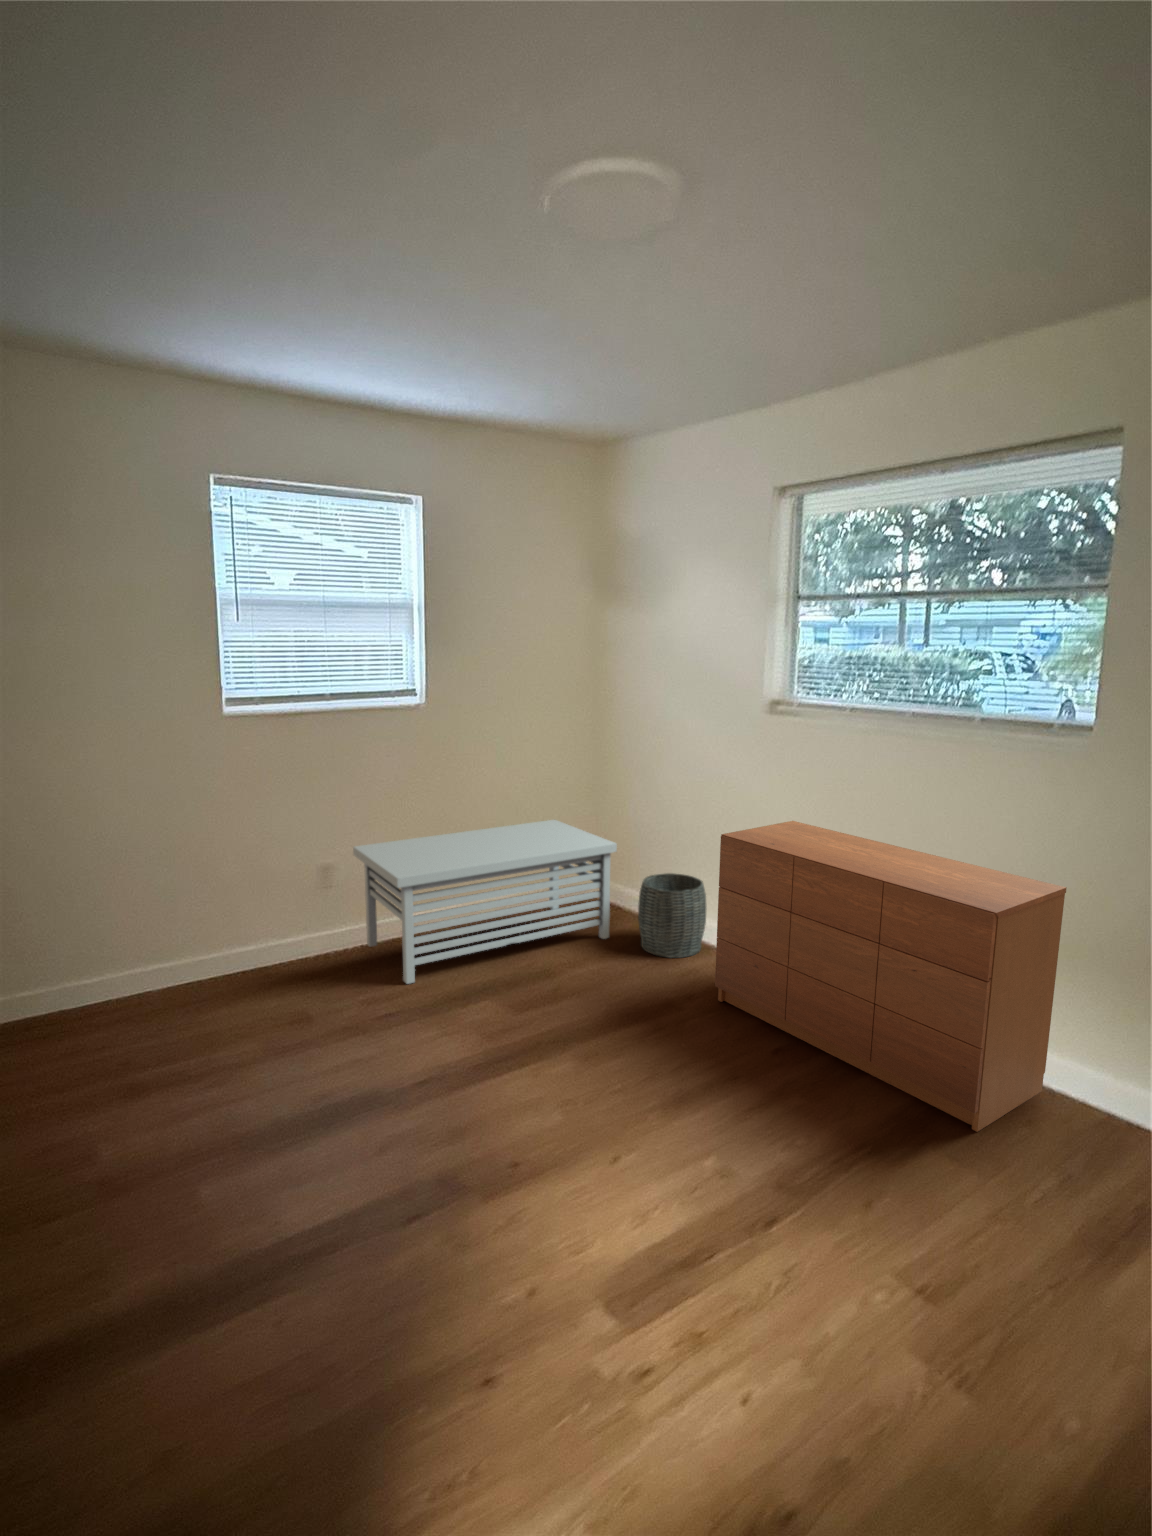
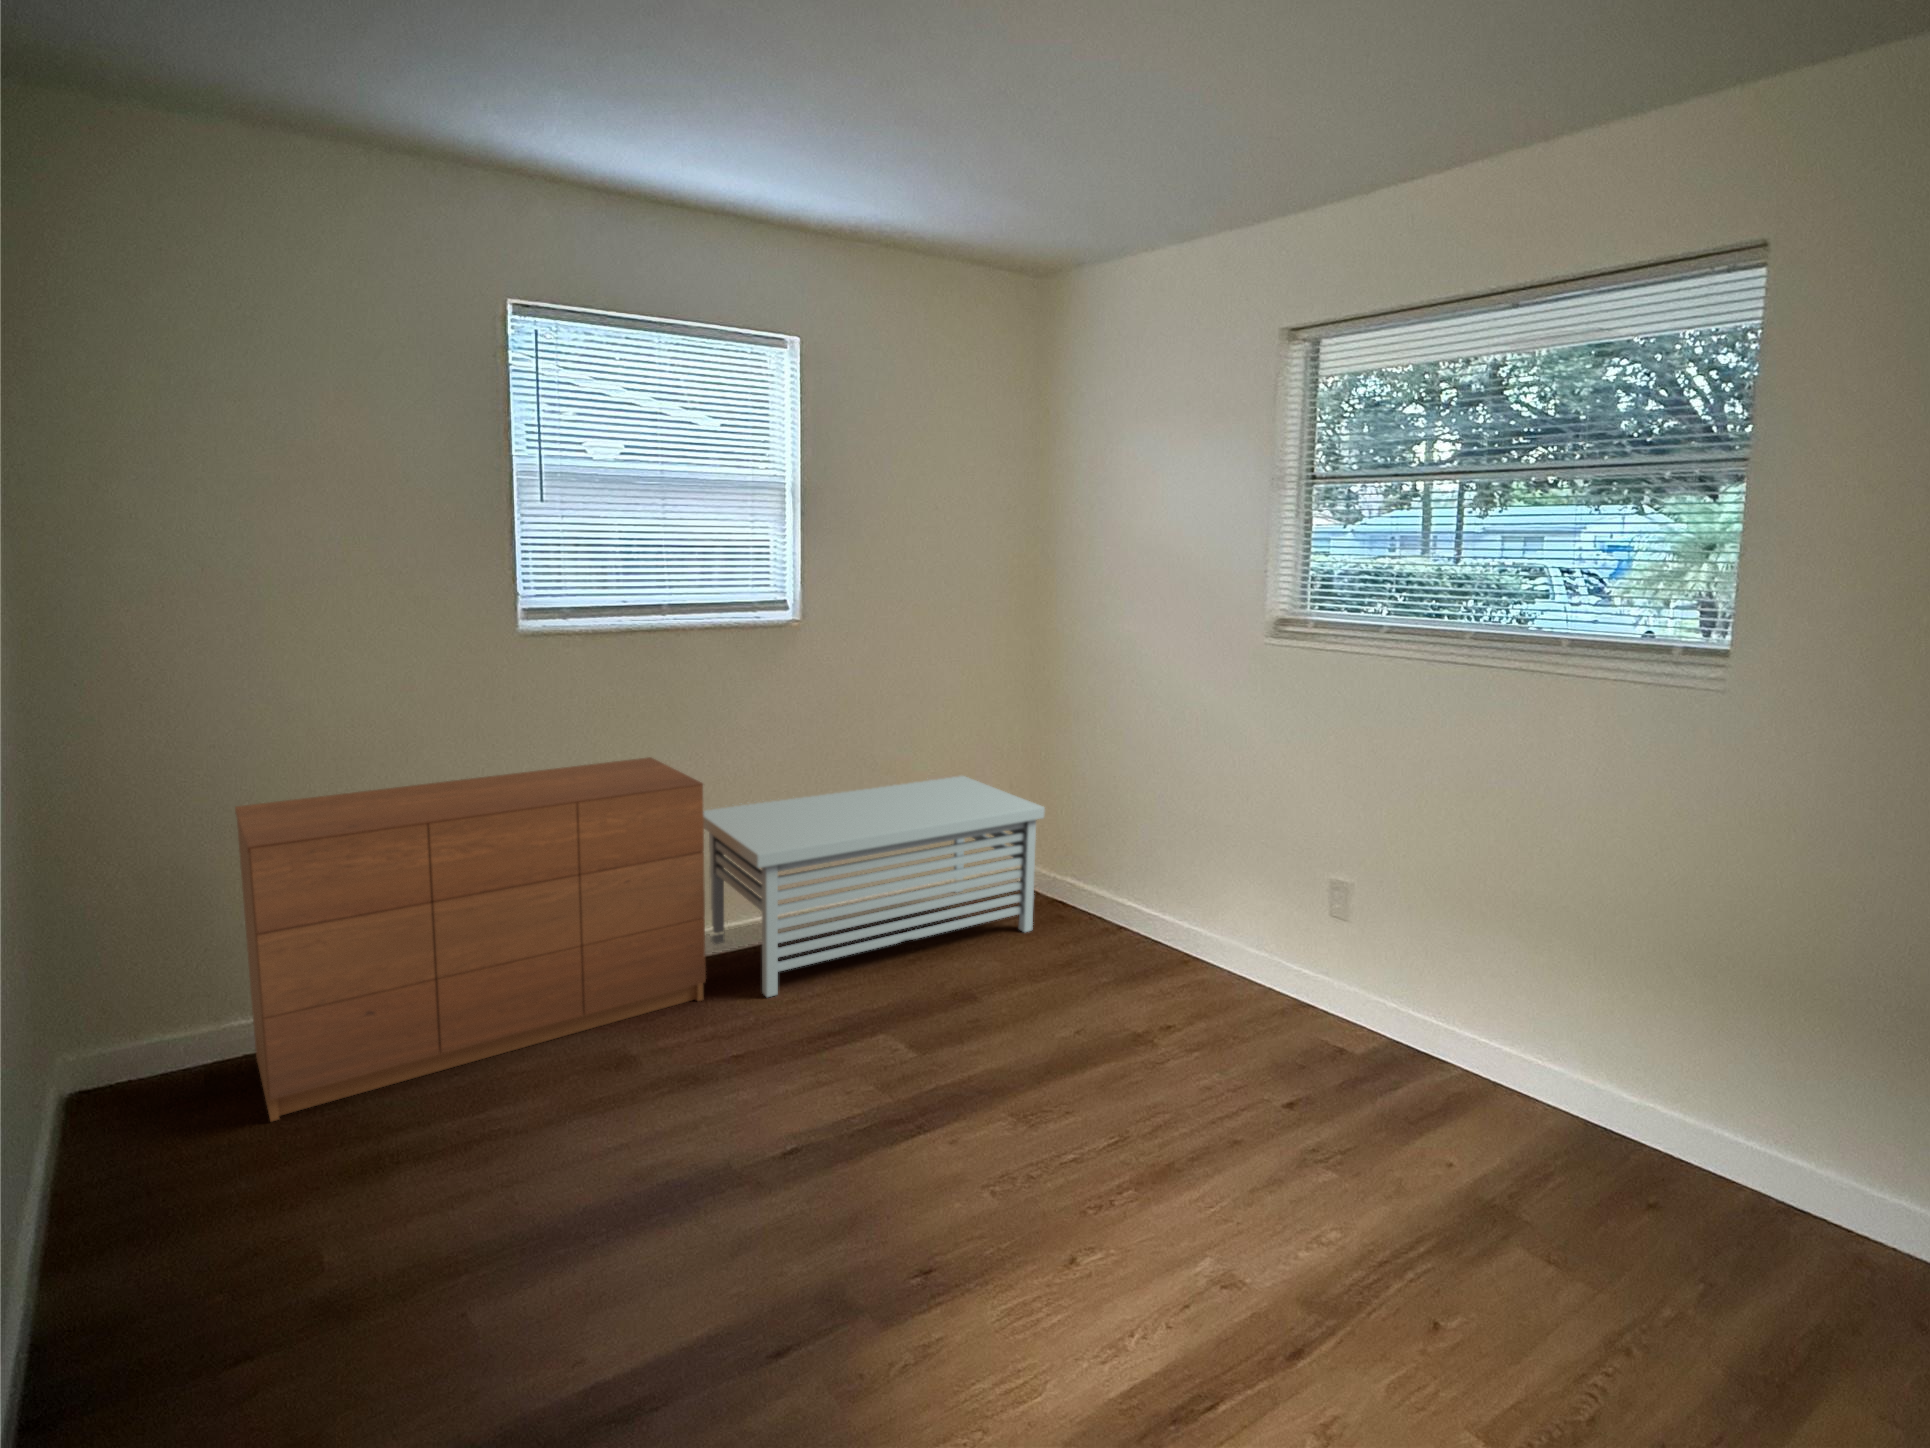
dresser: present [715,821,1066,1132] -> present [235,757,706,1121]
woven basket: present [638,873,706,958] -> none [1072,846,1160,958]

